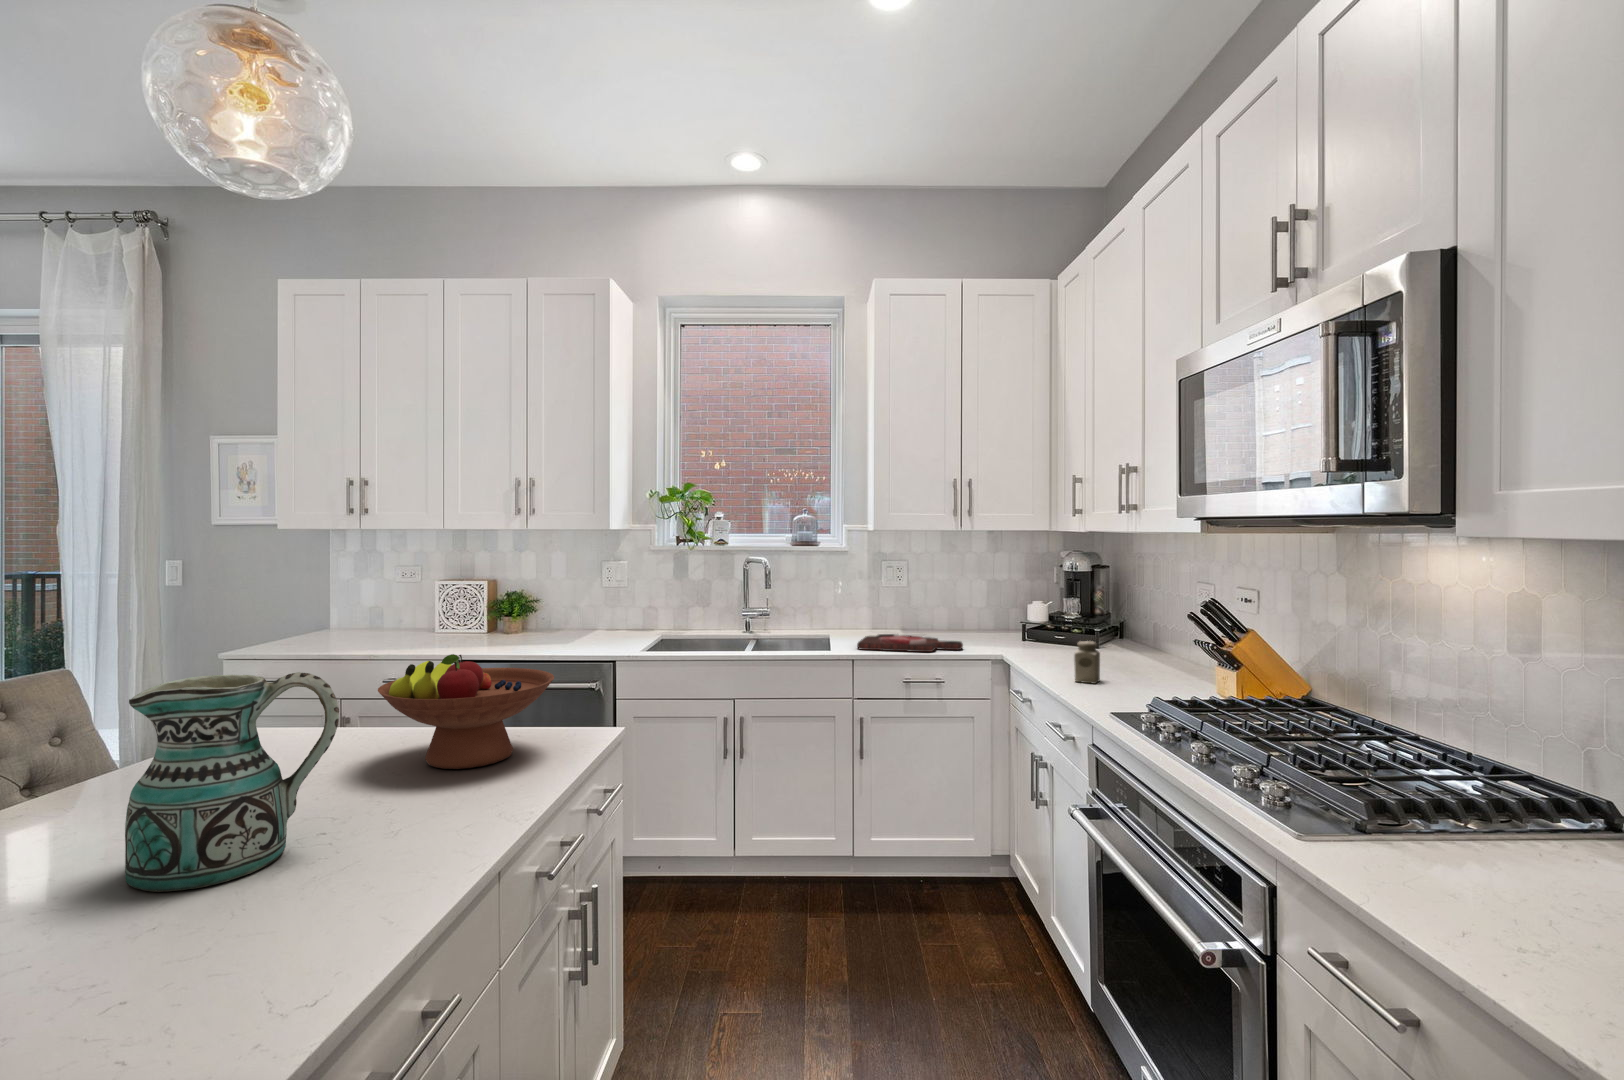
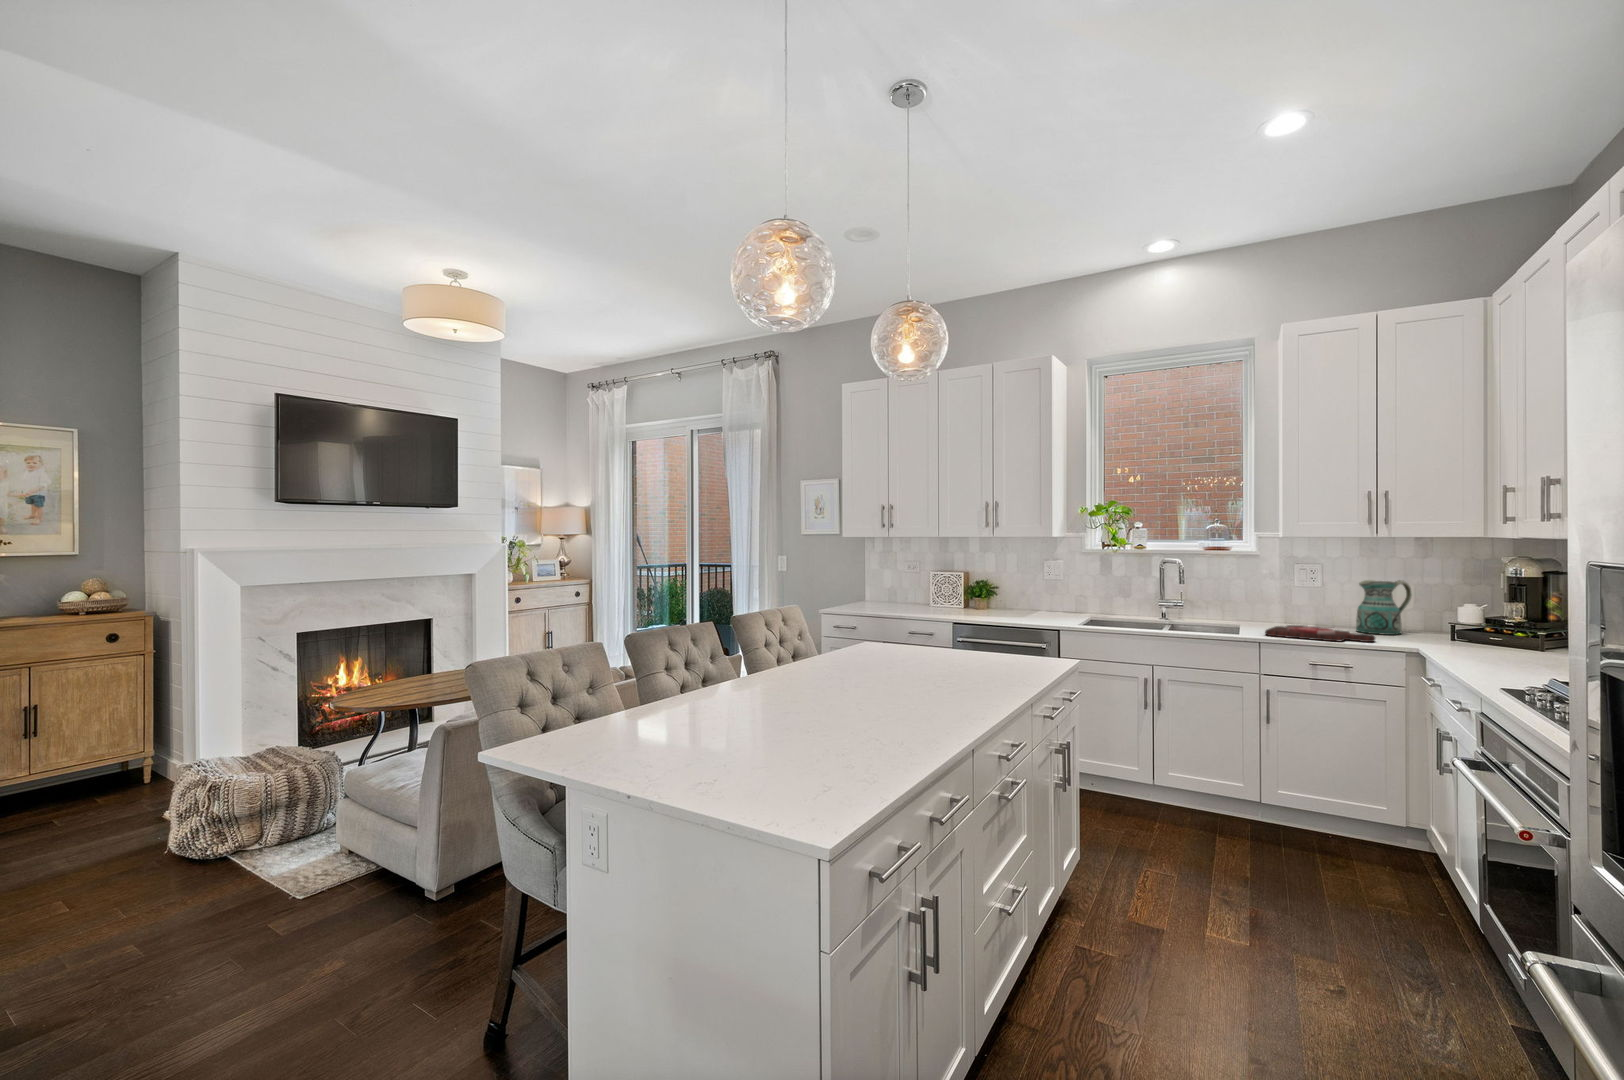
salt shaker: present [1074,641,1100,684] -> none [1483,635,1514,673]
fruit bowl: present [378,654,554,769] -> none [946,608,1038,670]
ceramic pitcher: present [125,672,339,892] -> present [1356,580,1412,635]

